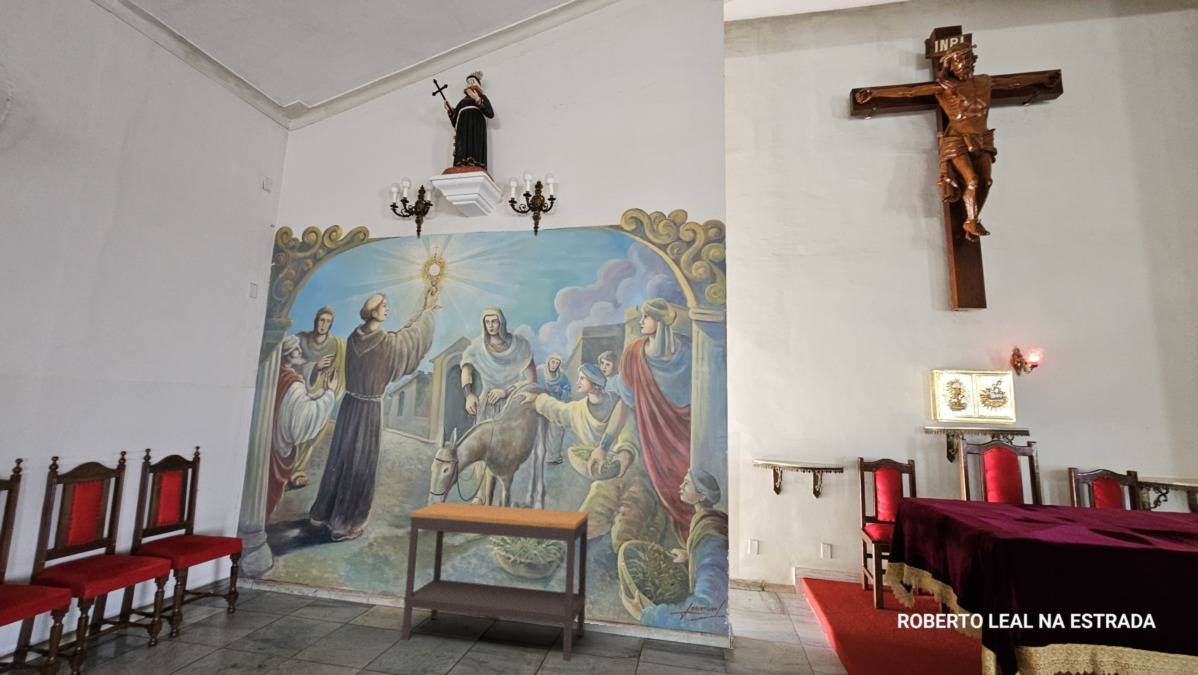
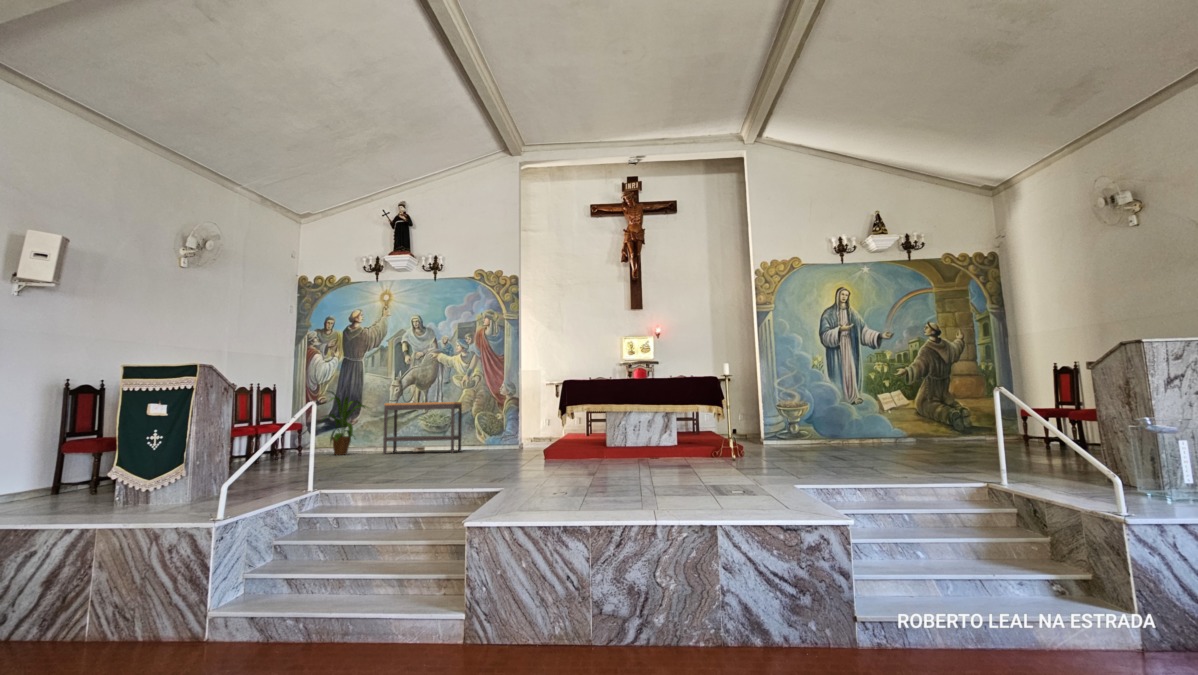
house plant: none [257,471,388,629] -> present [325,392,366,455]

